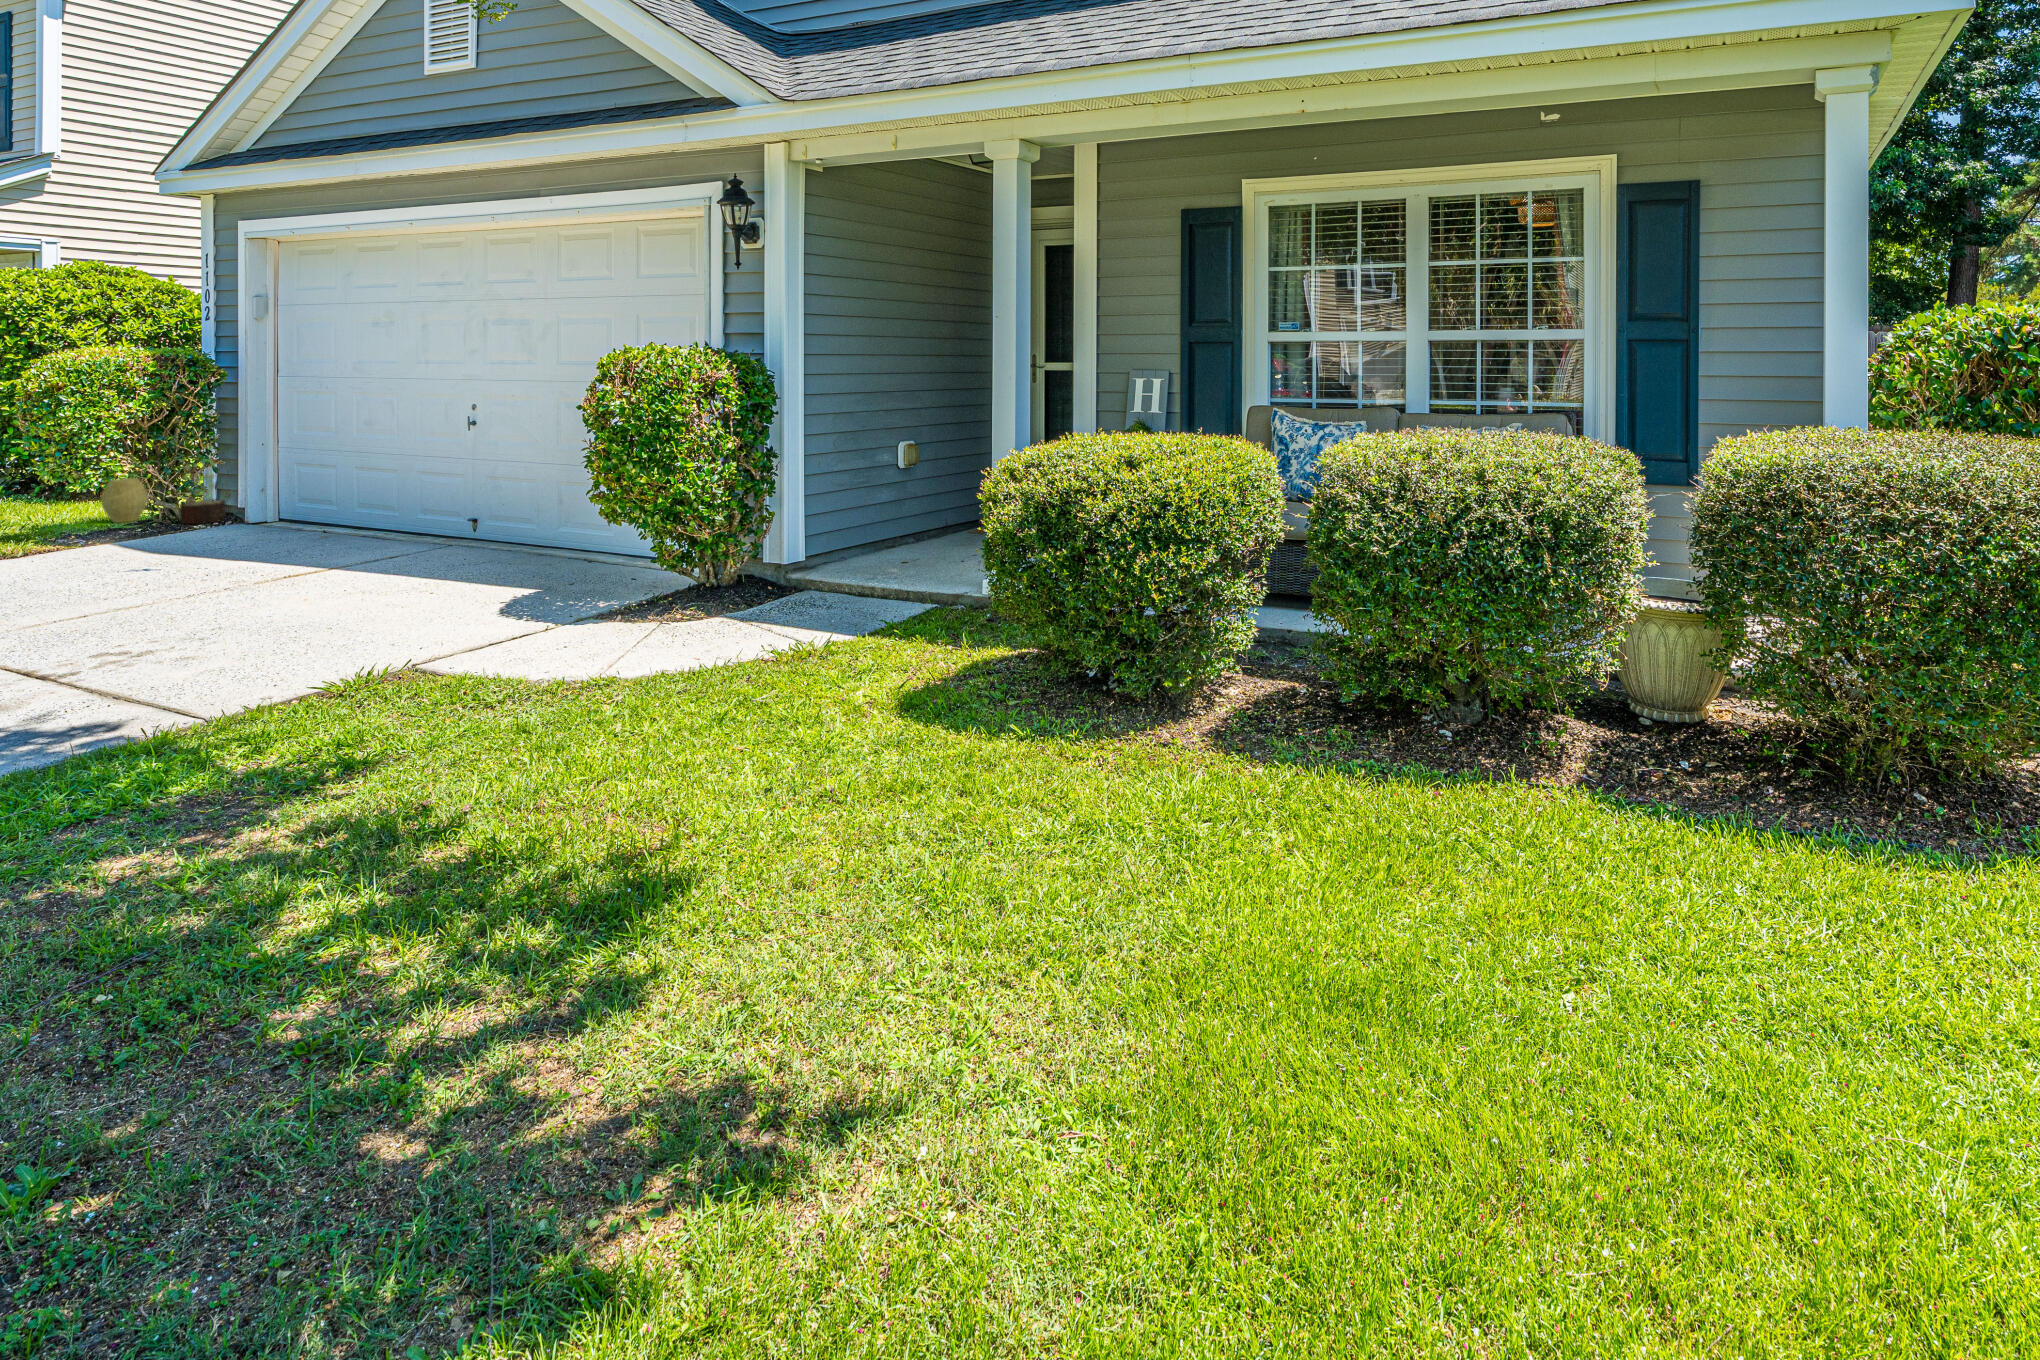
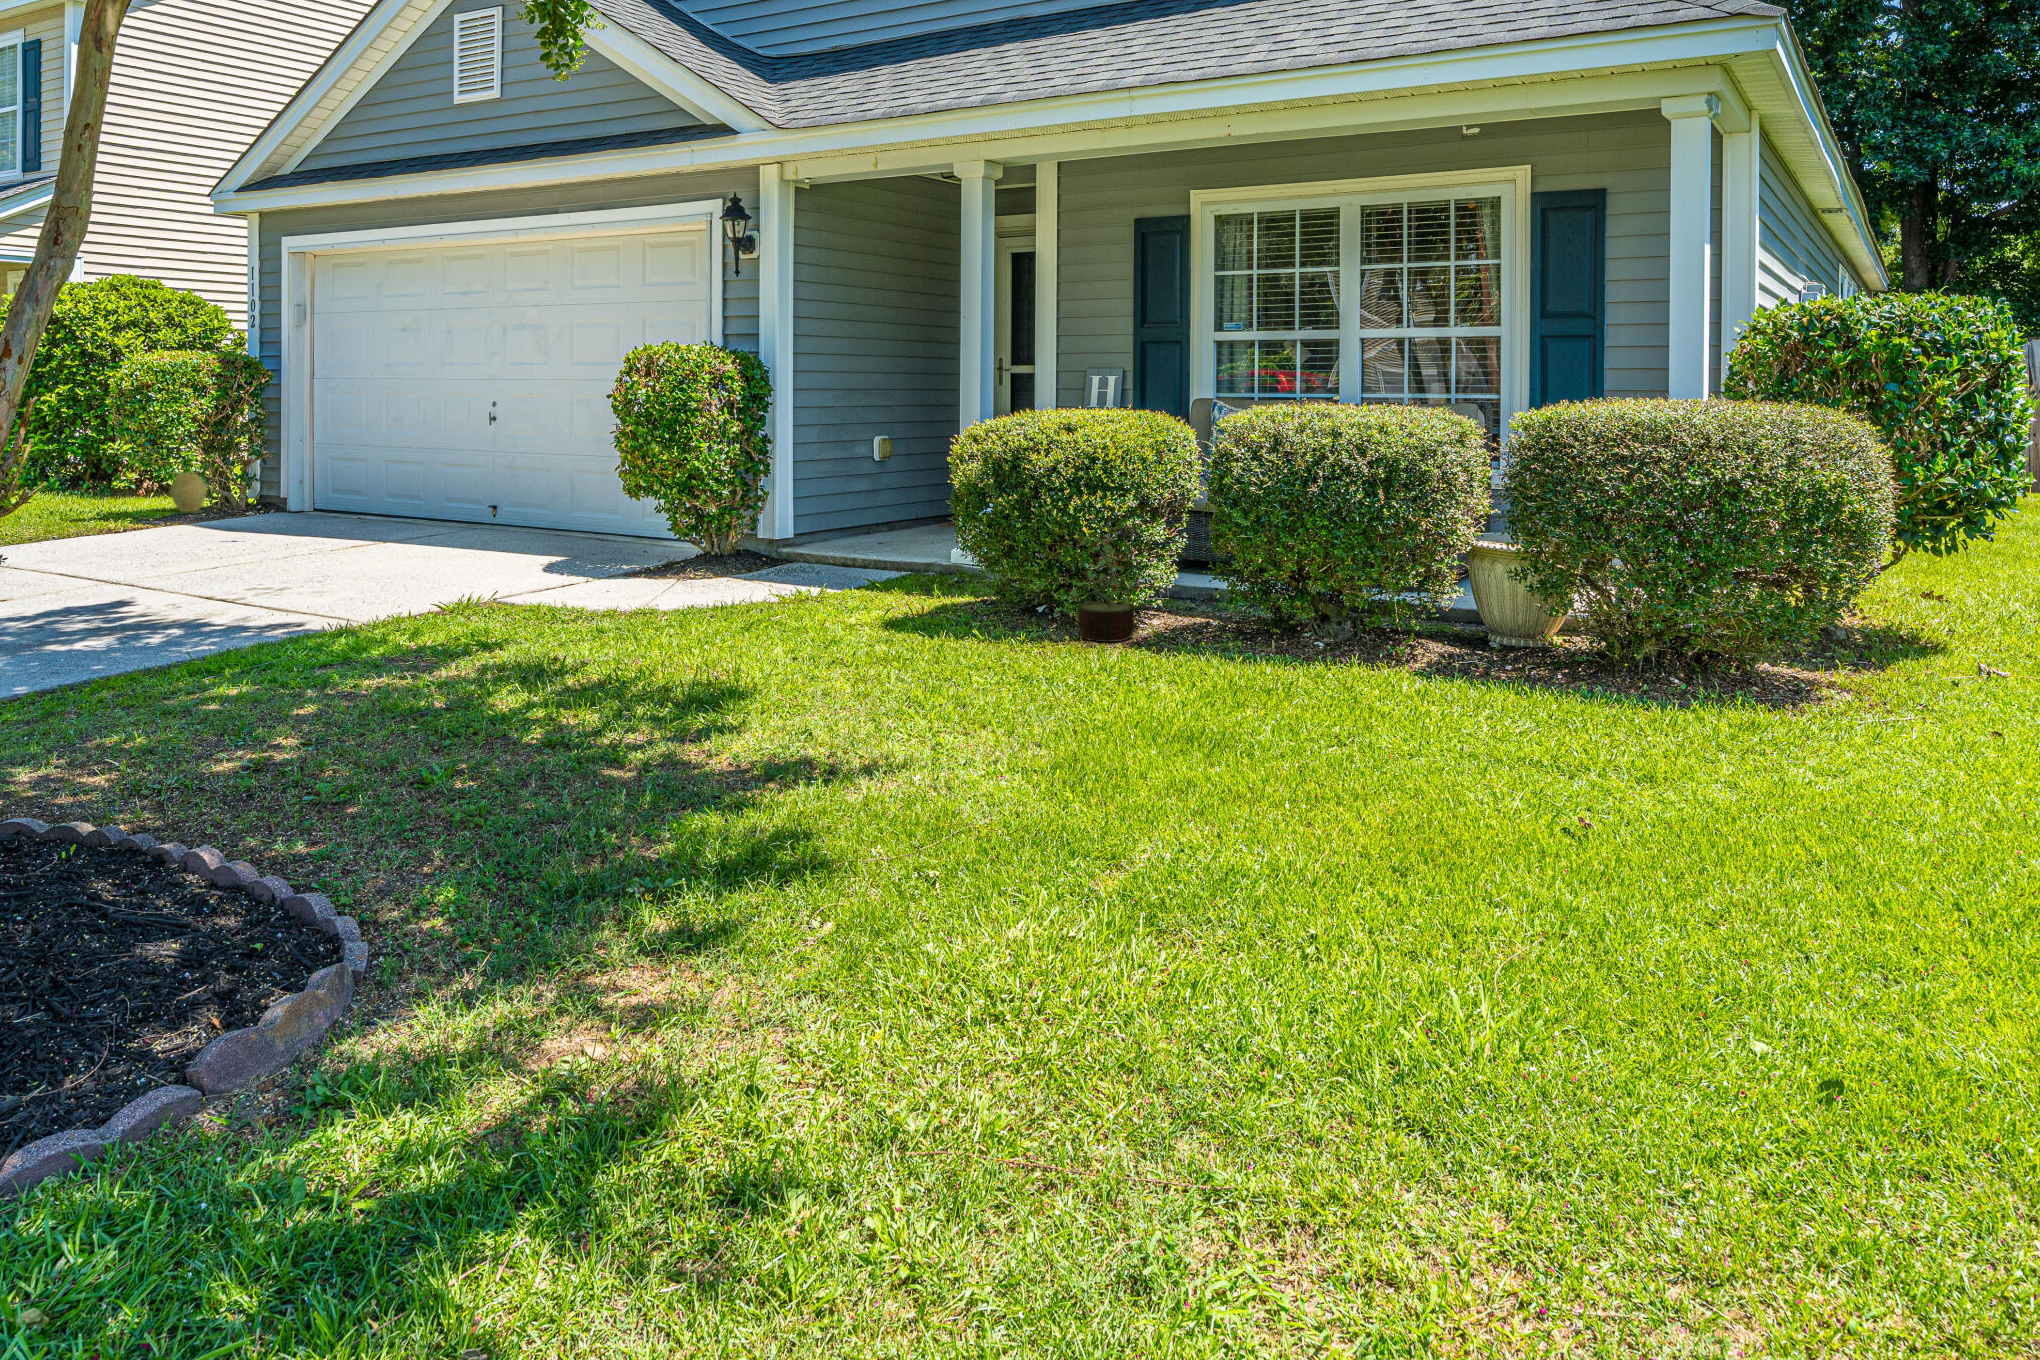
decorative plant: present [179,460,226,524] -> present [1070,537,1136,642]

